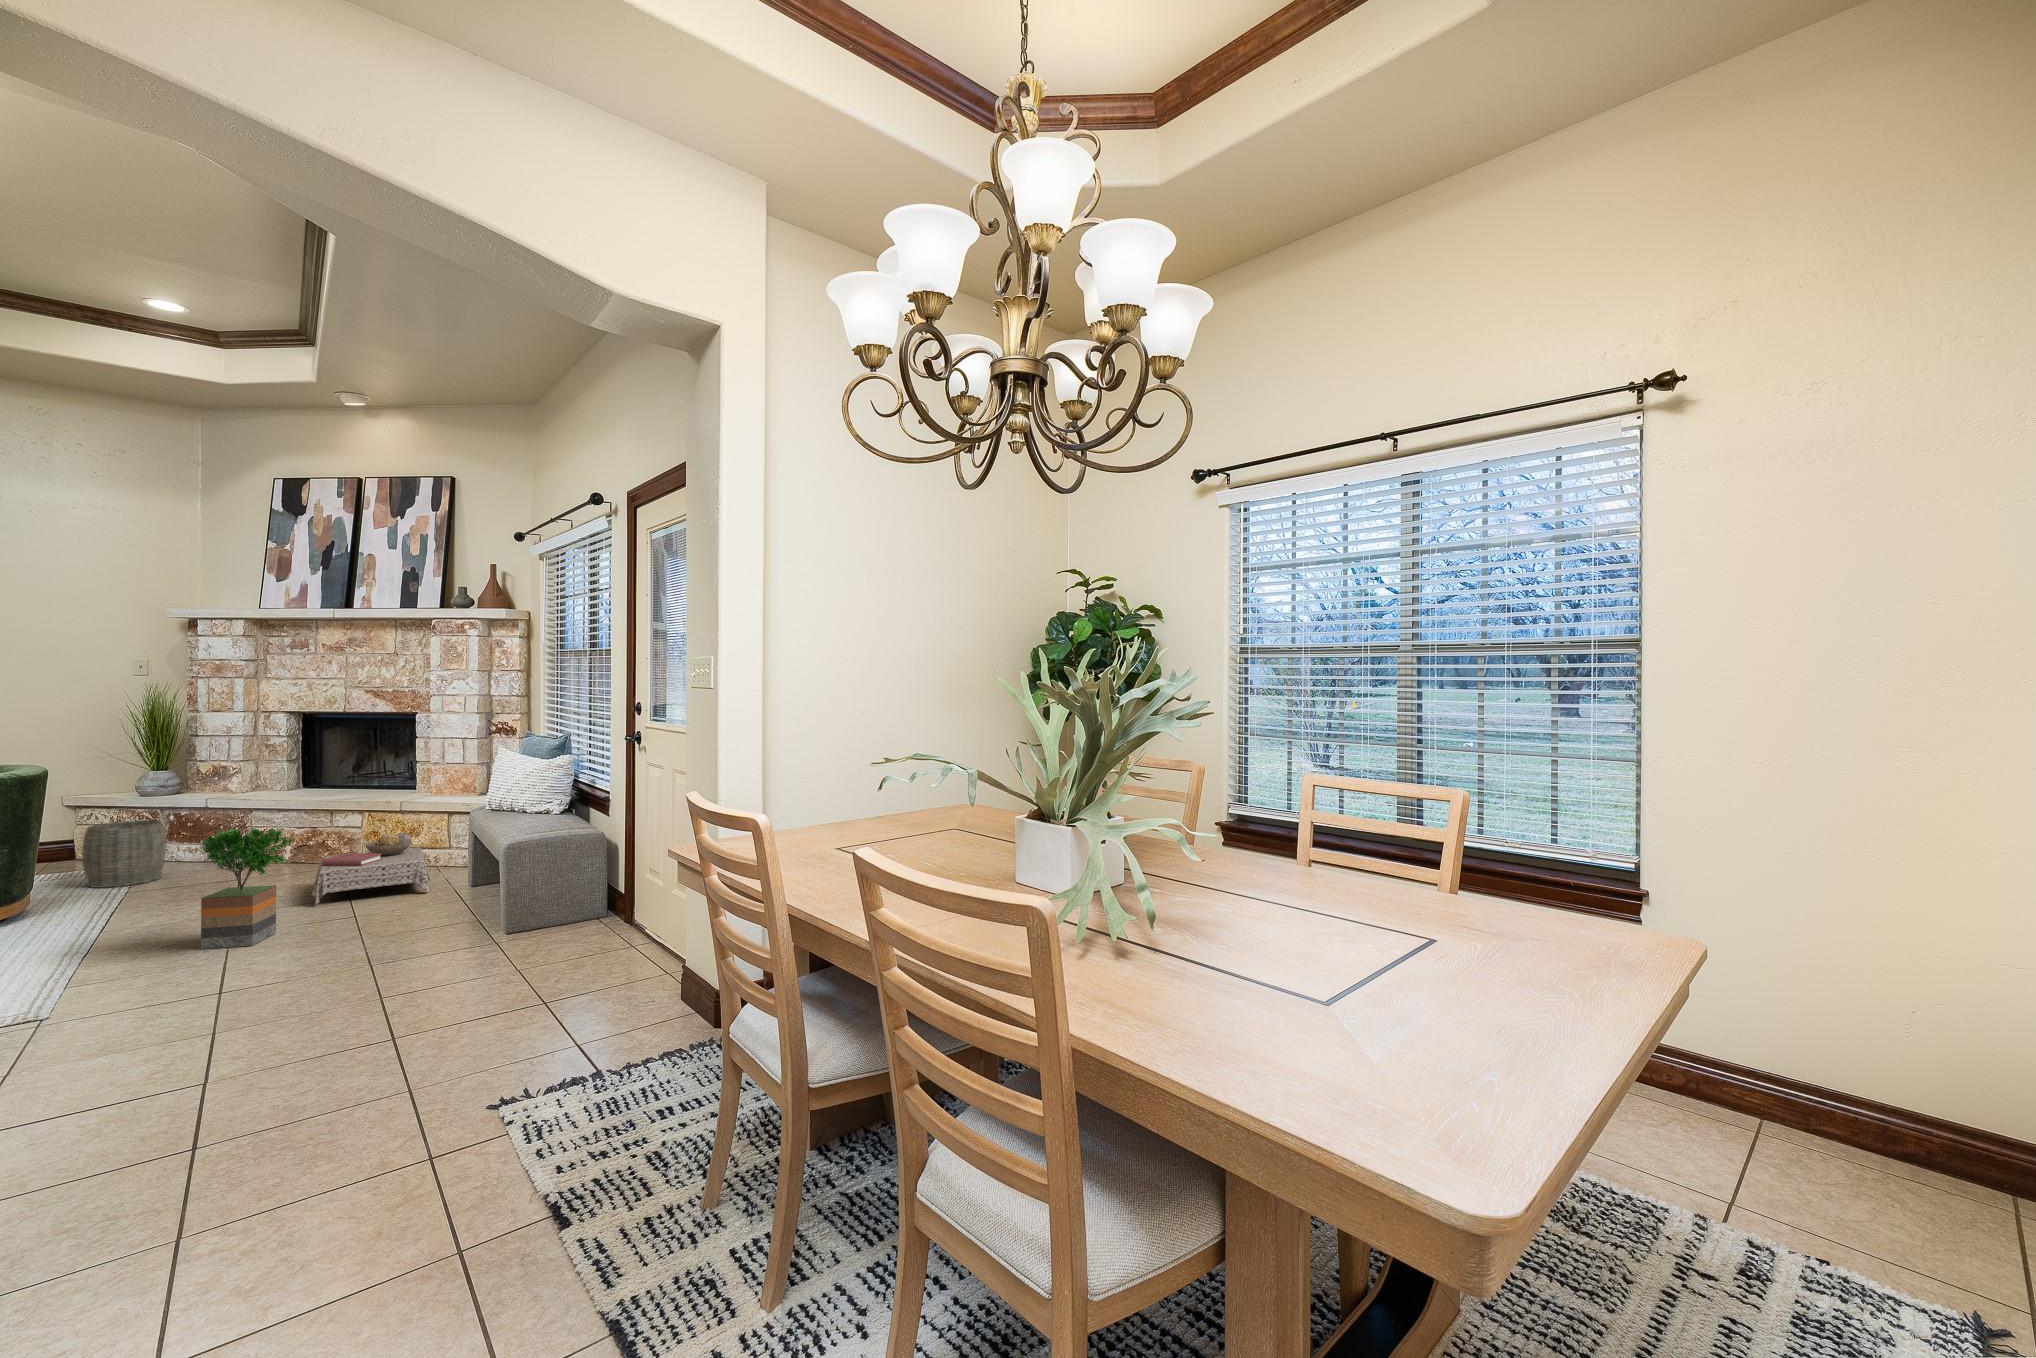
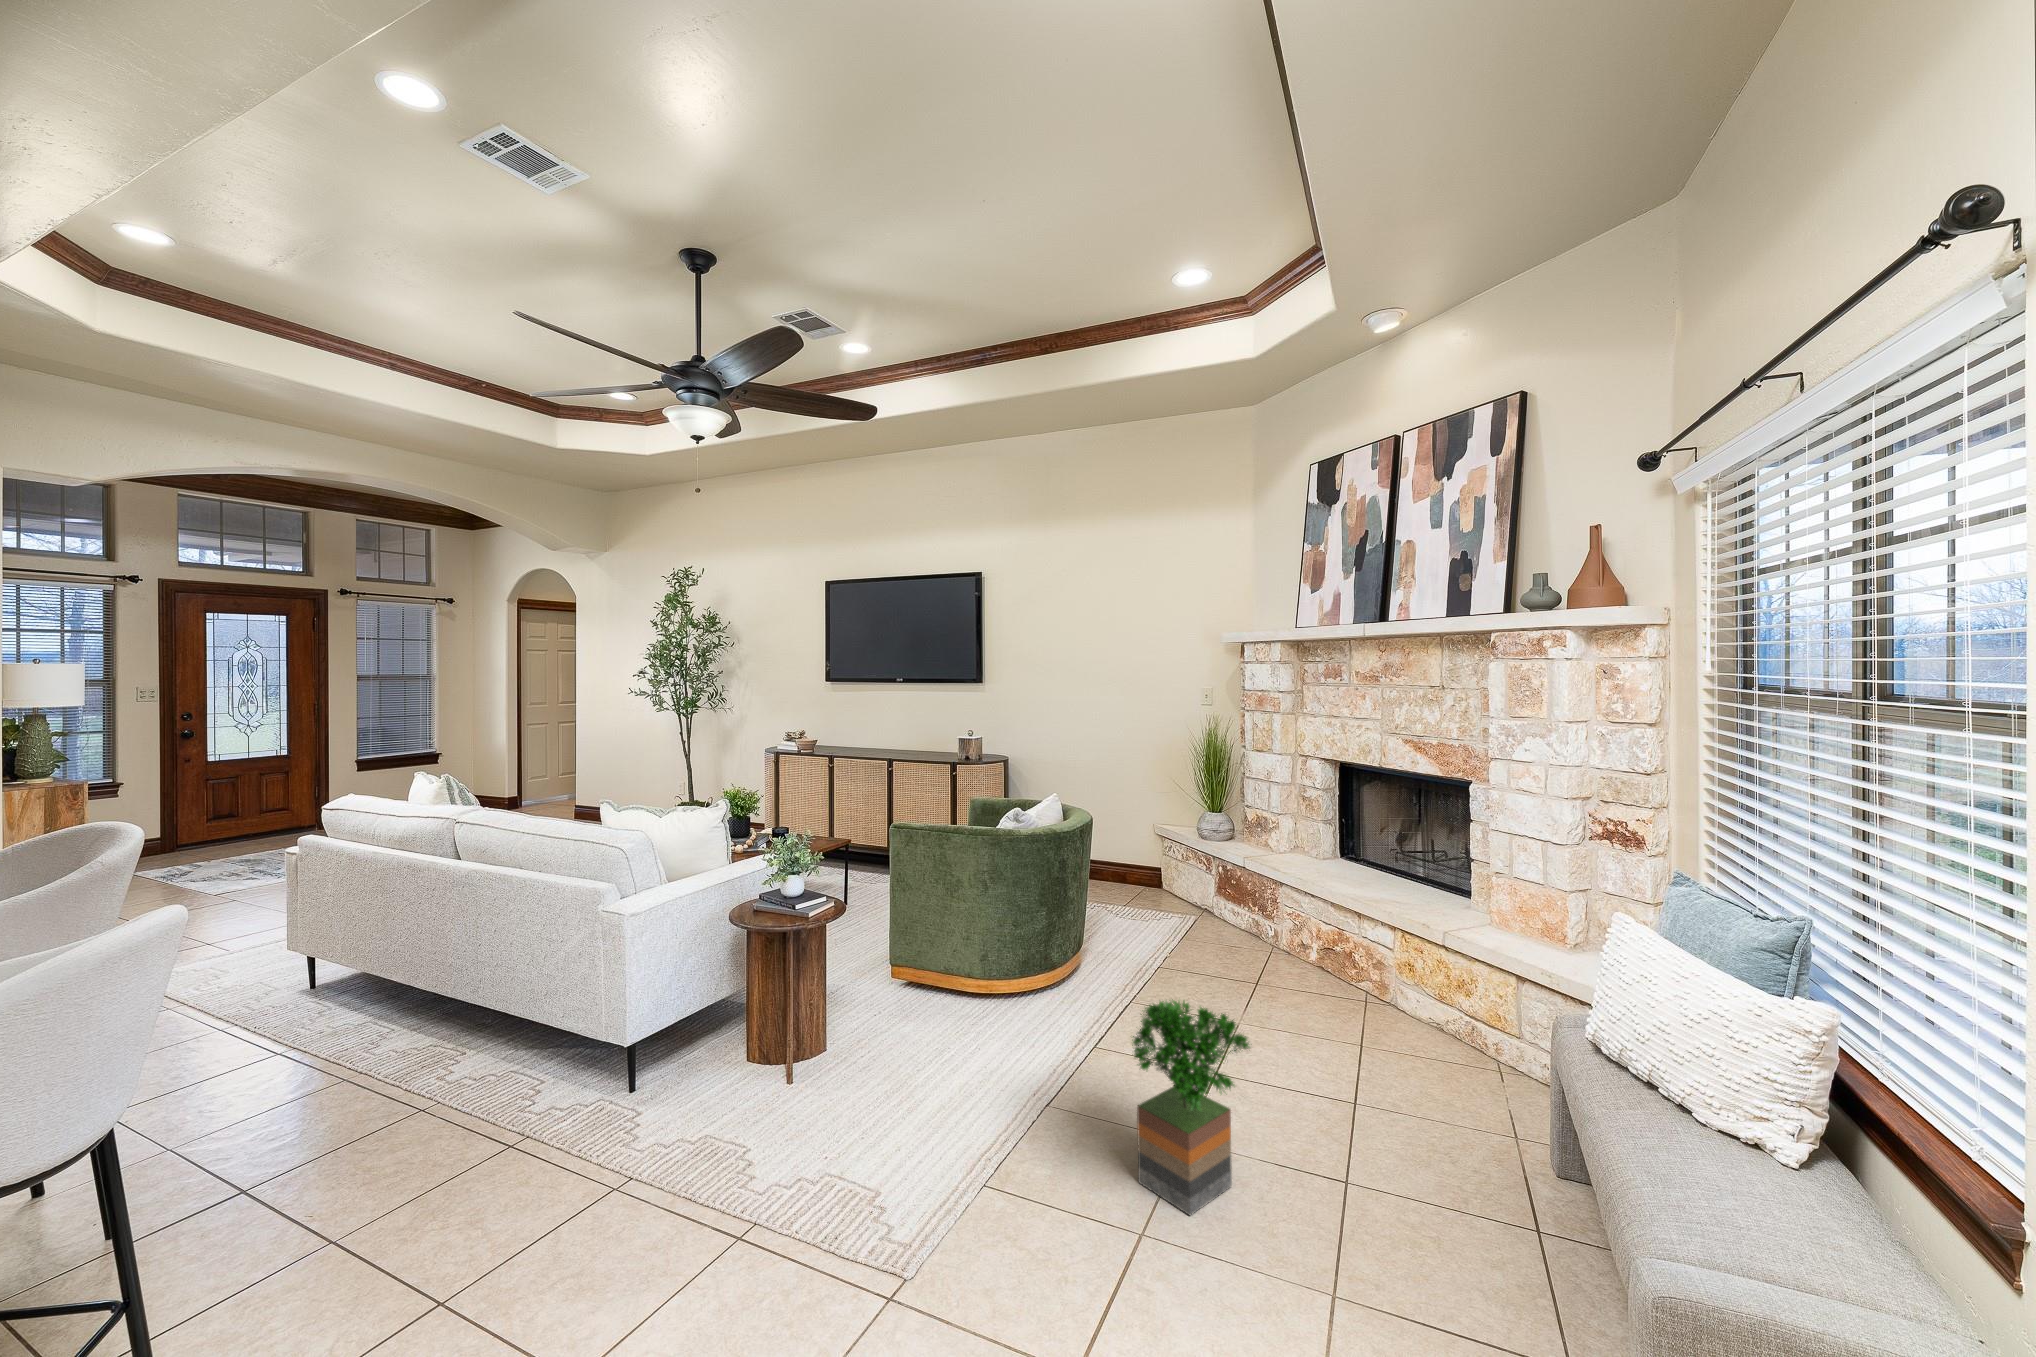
woven basket: present [82,820,166,888] -> none [1135,878,1201,960]
ottoman: present [311,833,430,905] -> none [1302,1010,1480,1159]

